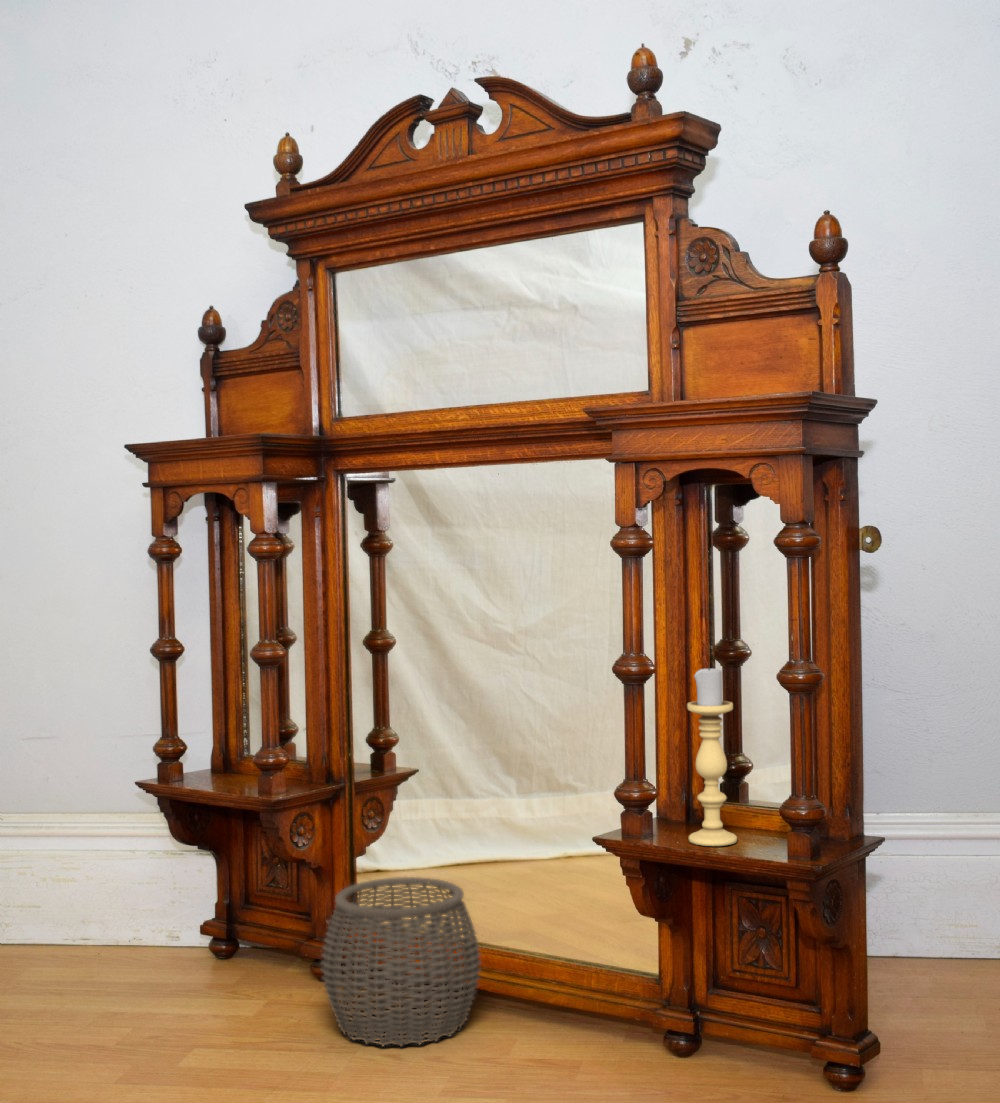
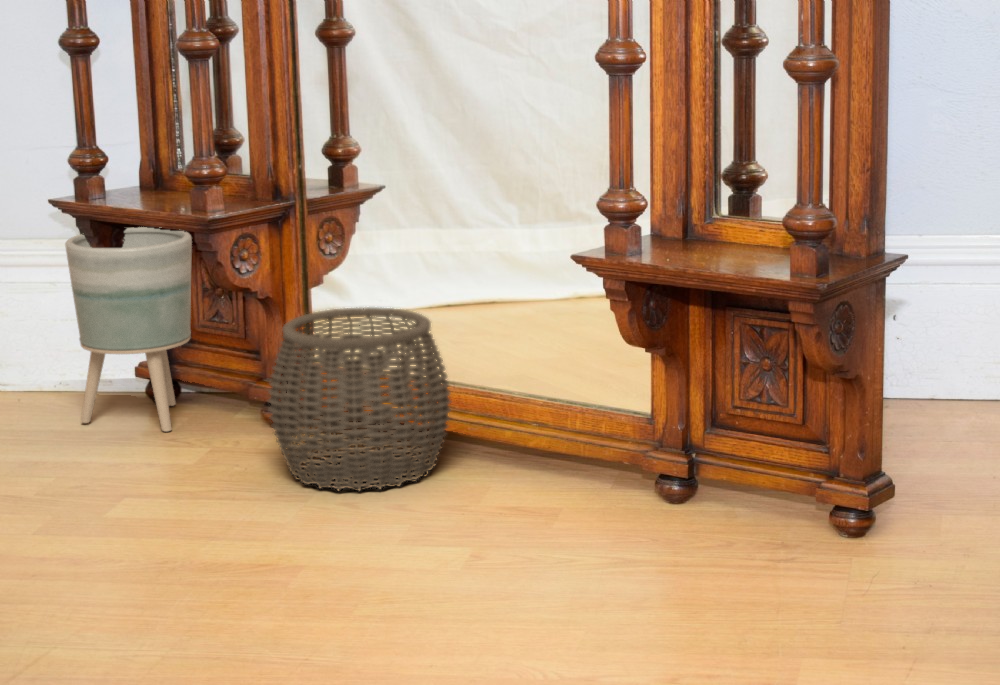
candle holder: present [687,667,737,846] -> none [683,55,738,265]
planter: none [147,804,255,985] -> present [65,227,192,432]

